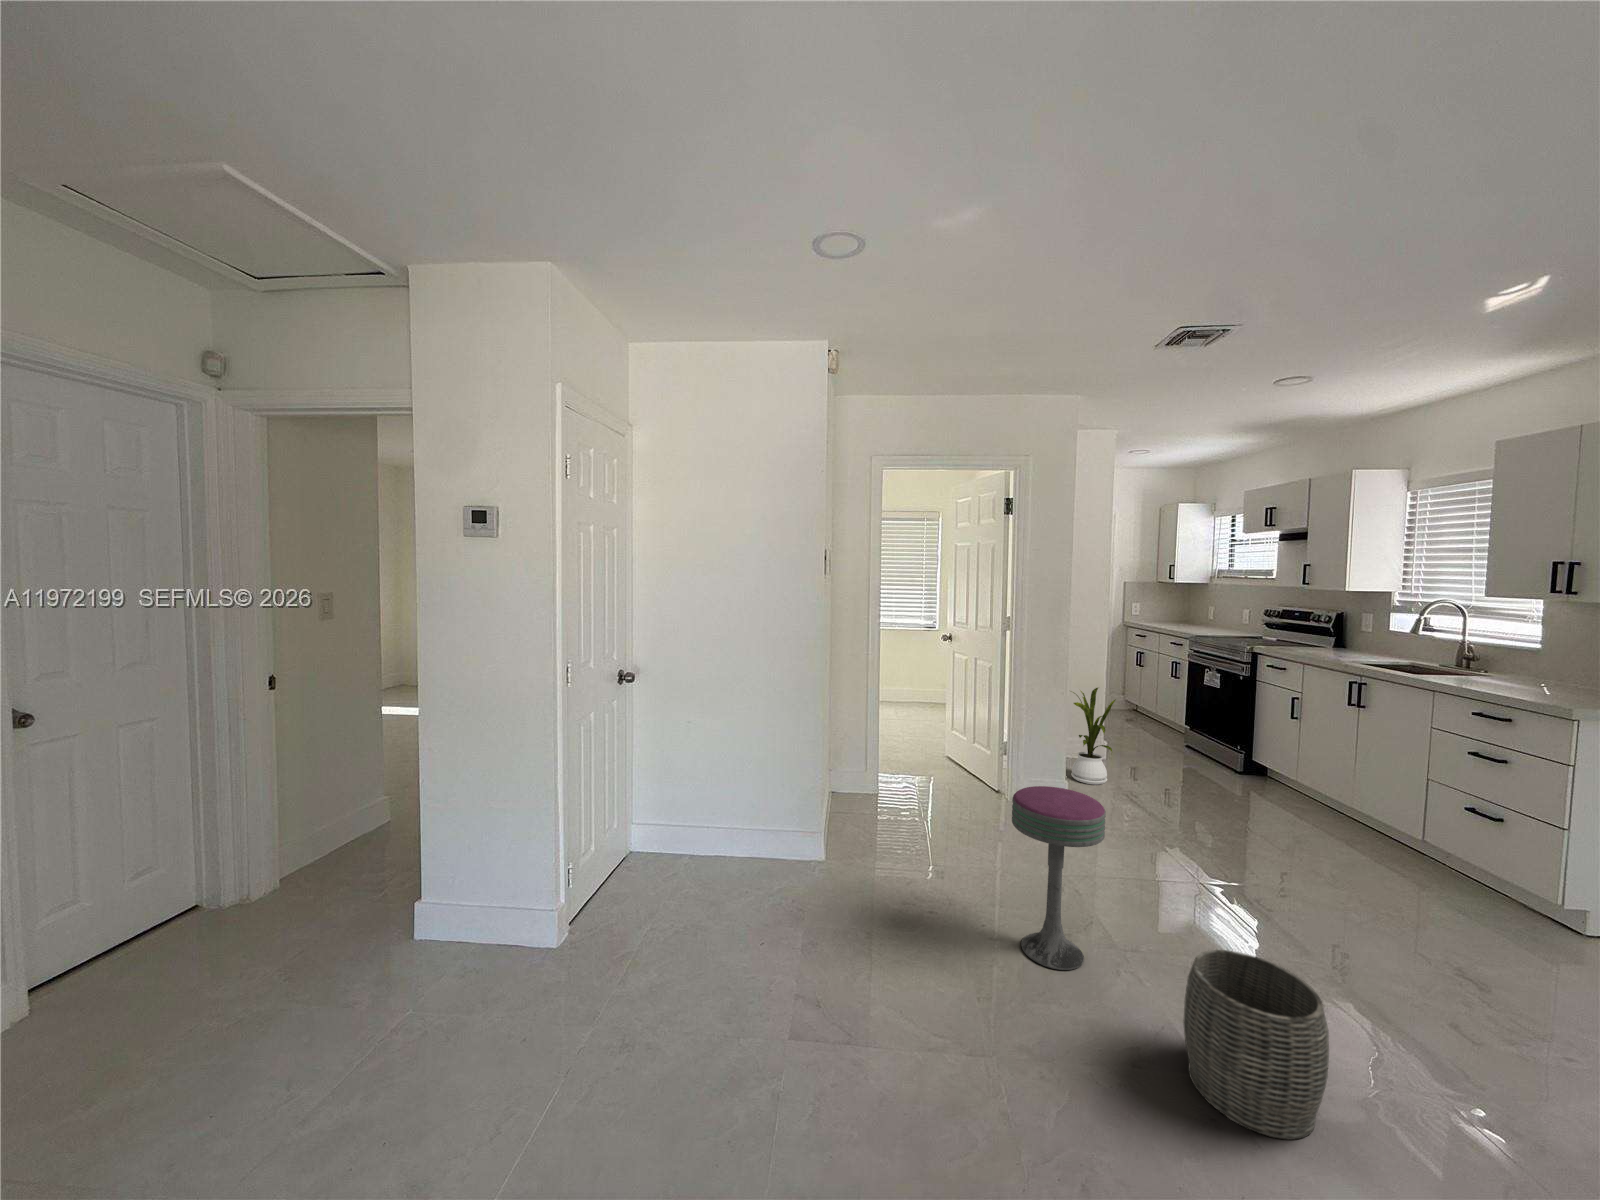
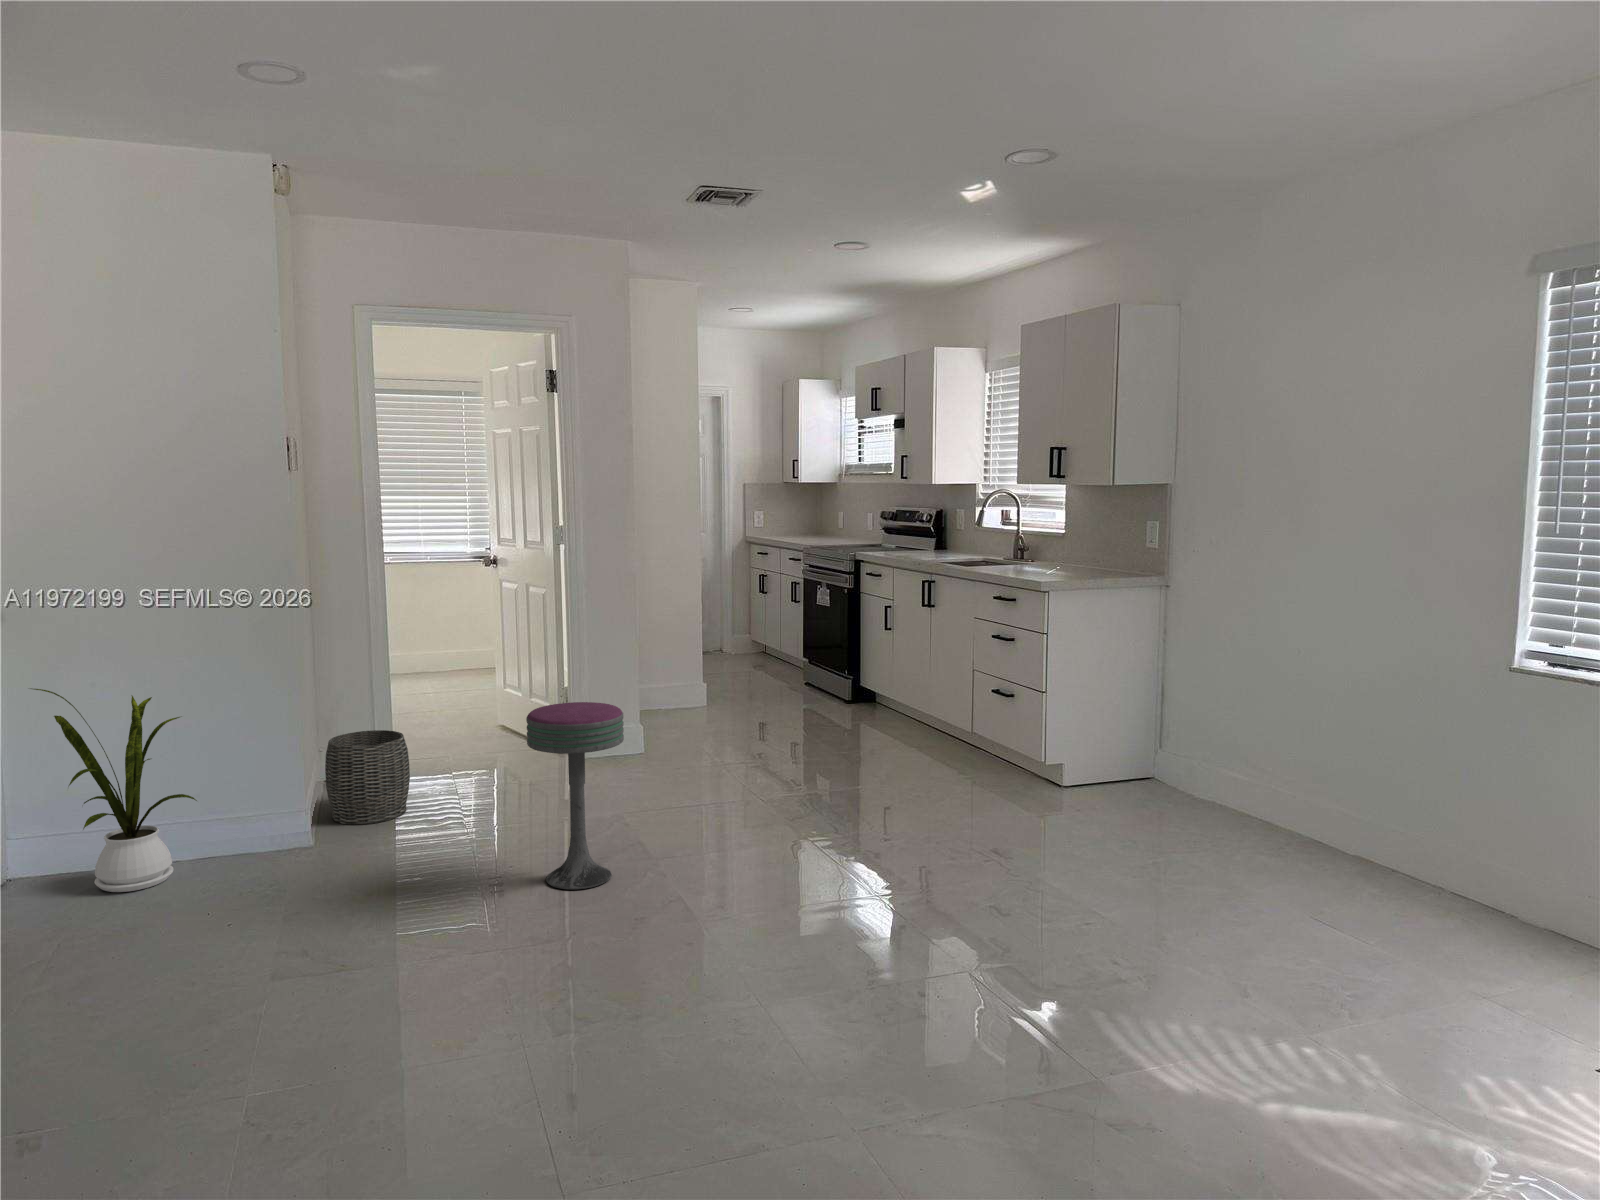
house plant: present [1071,688,1116,785] -> present [31,688,197,892]
woven basket: present [1183,950,1329,1140] -> present [325,730,410,825]

